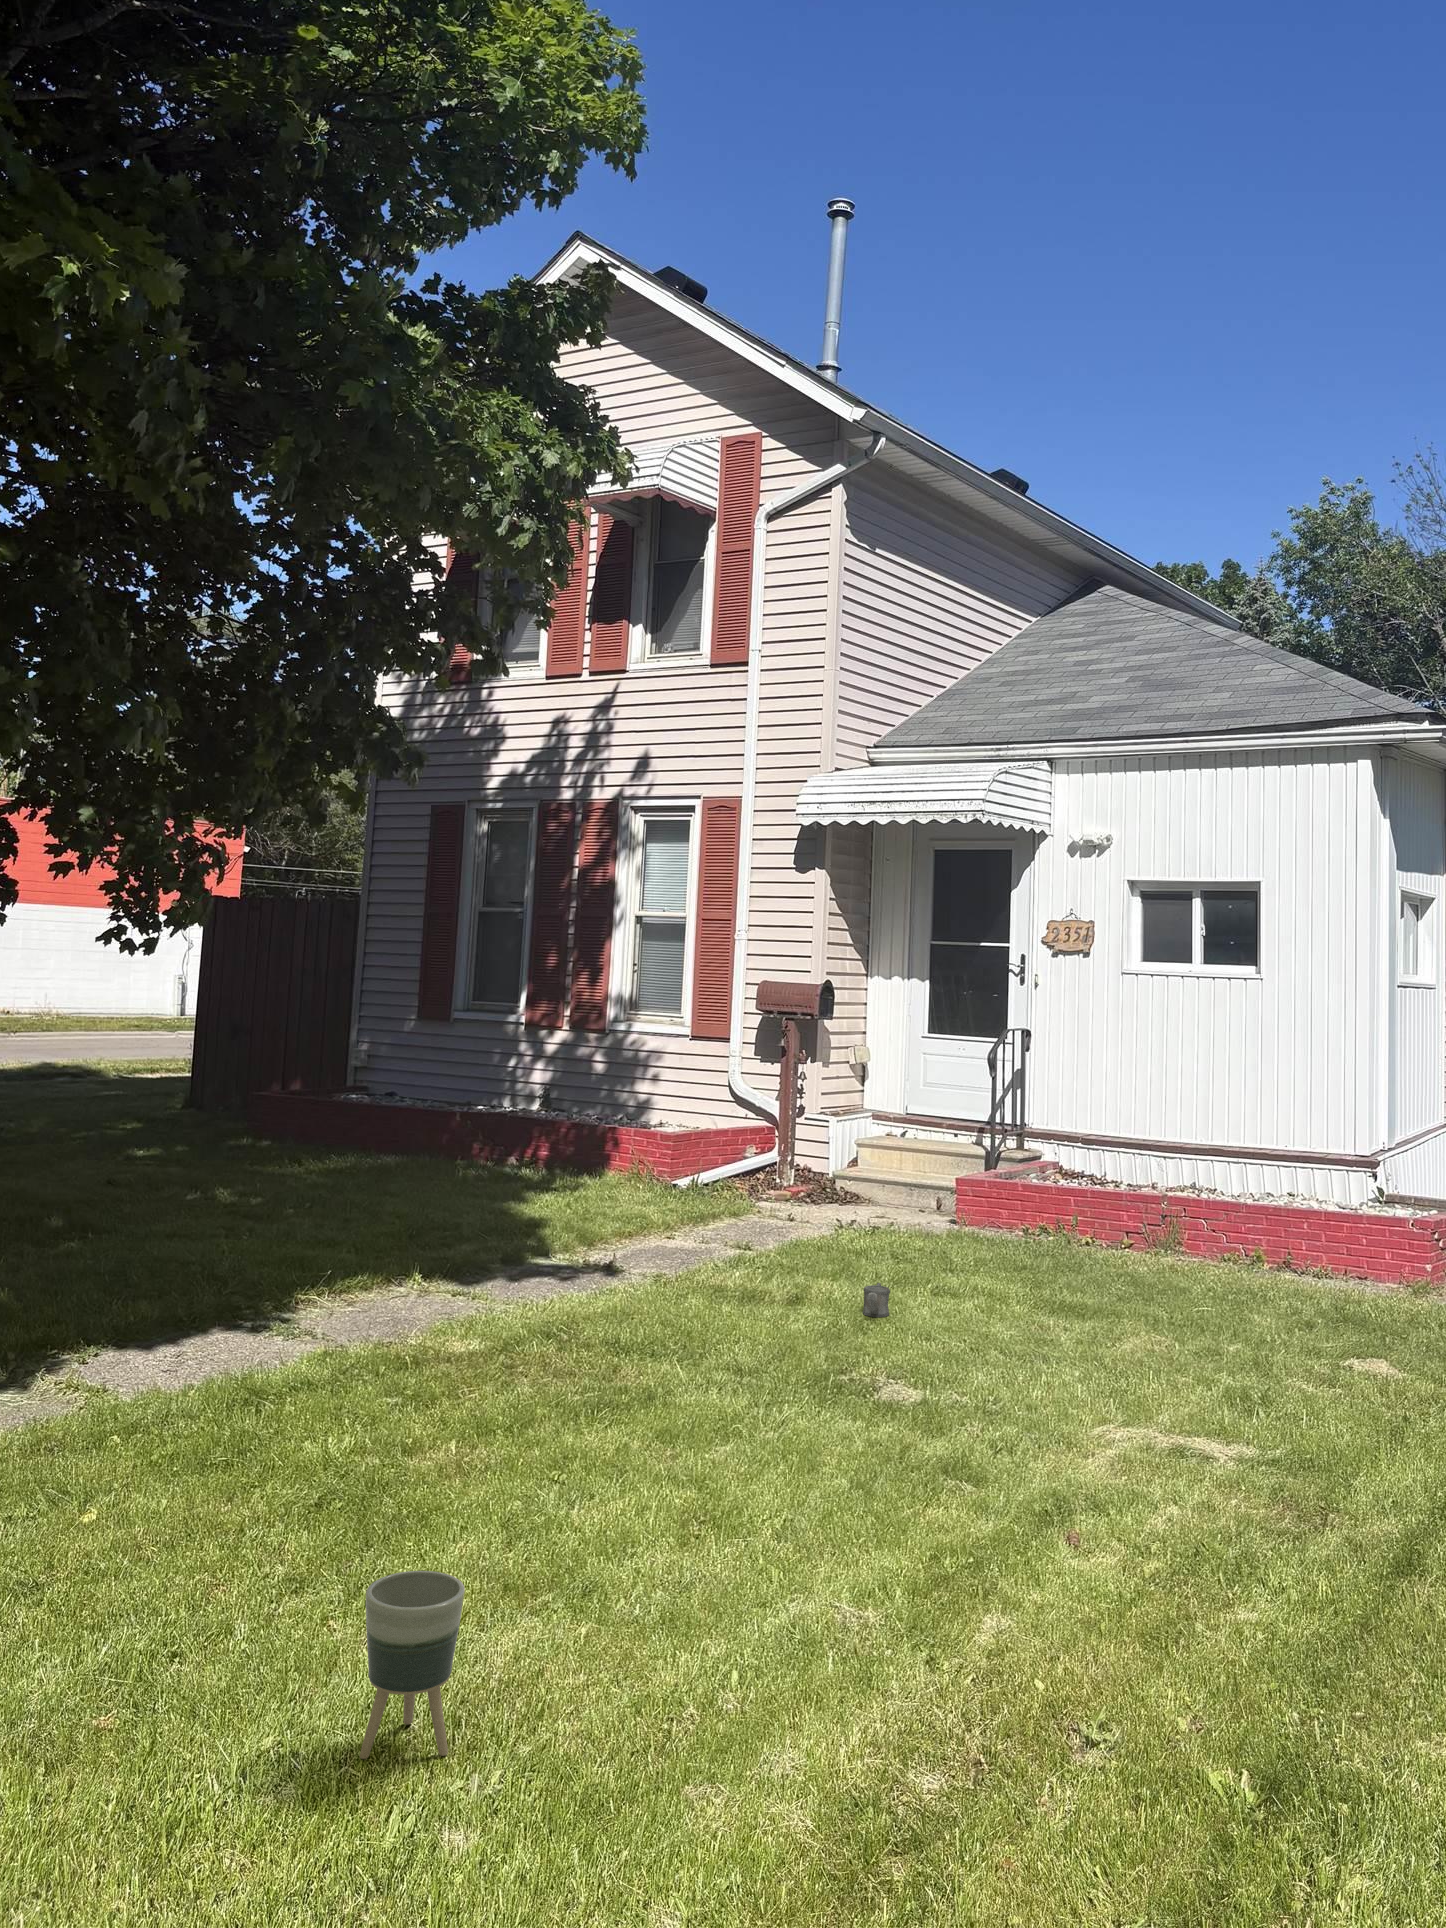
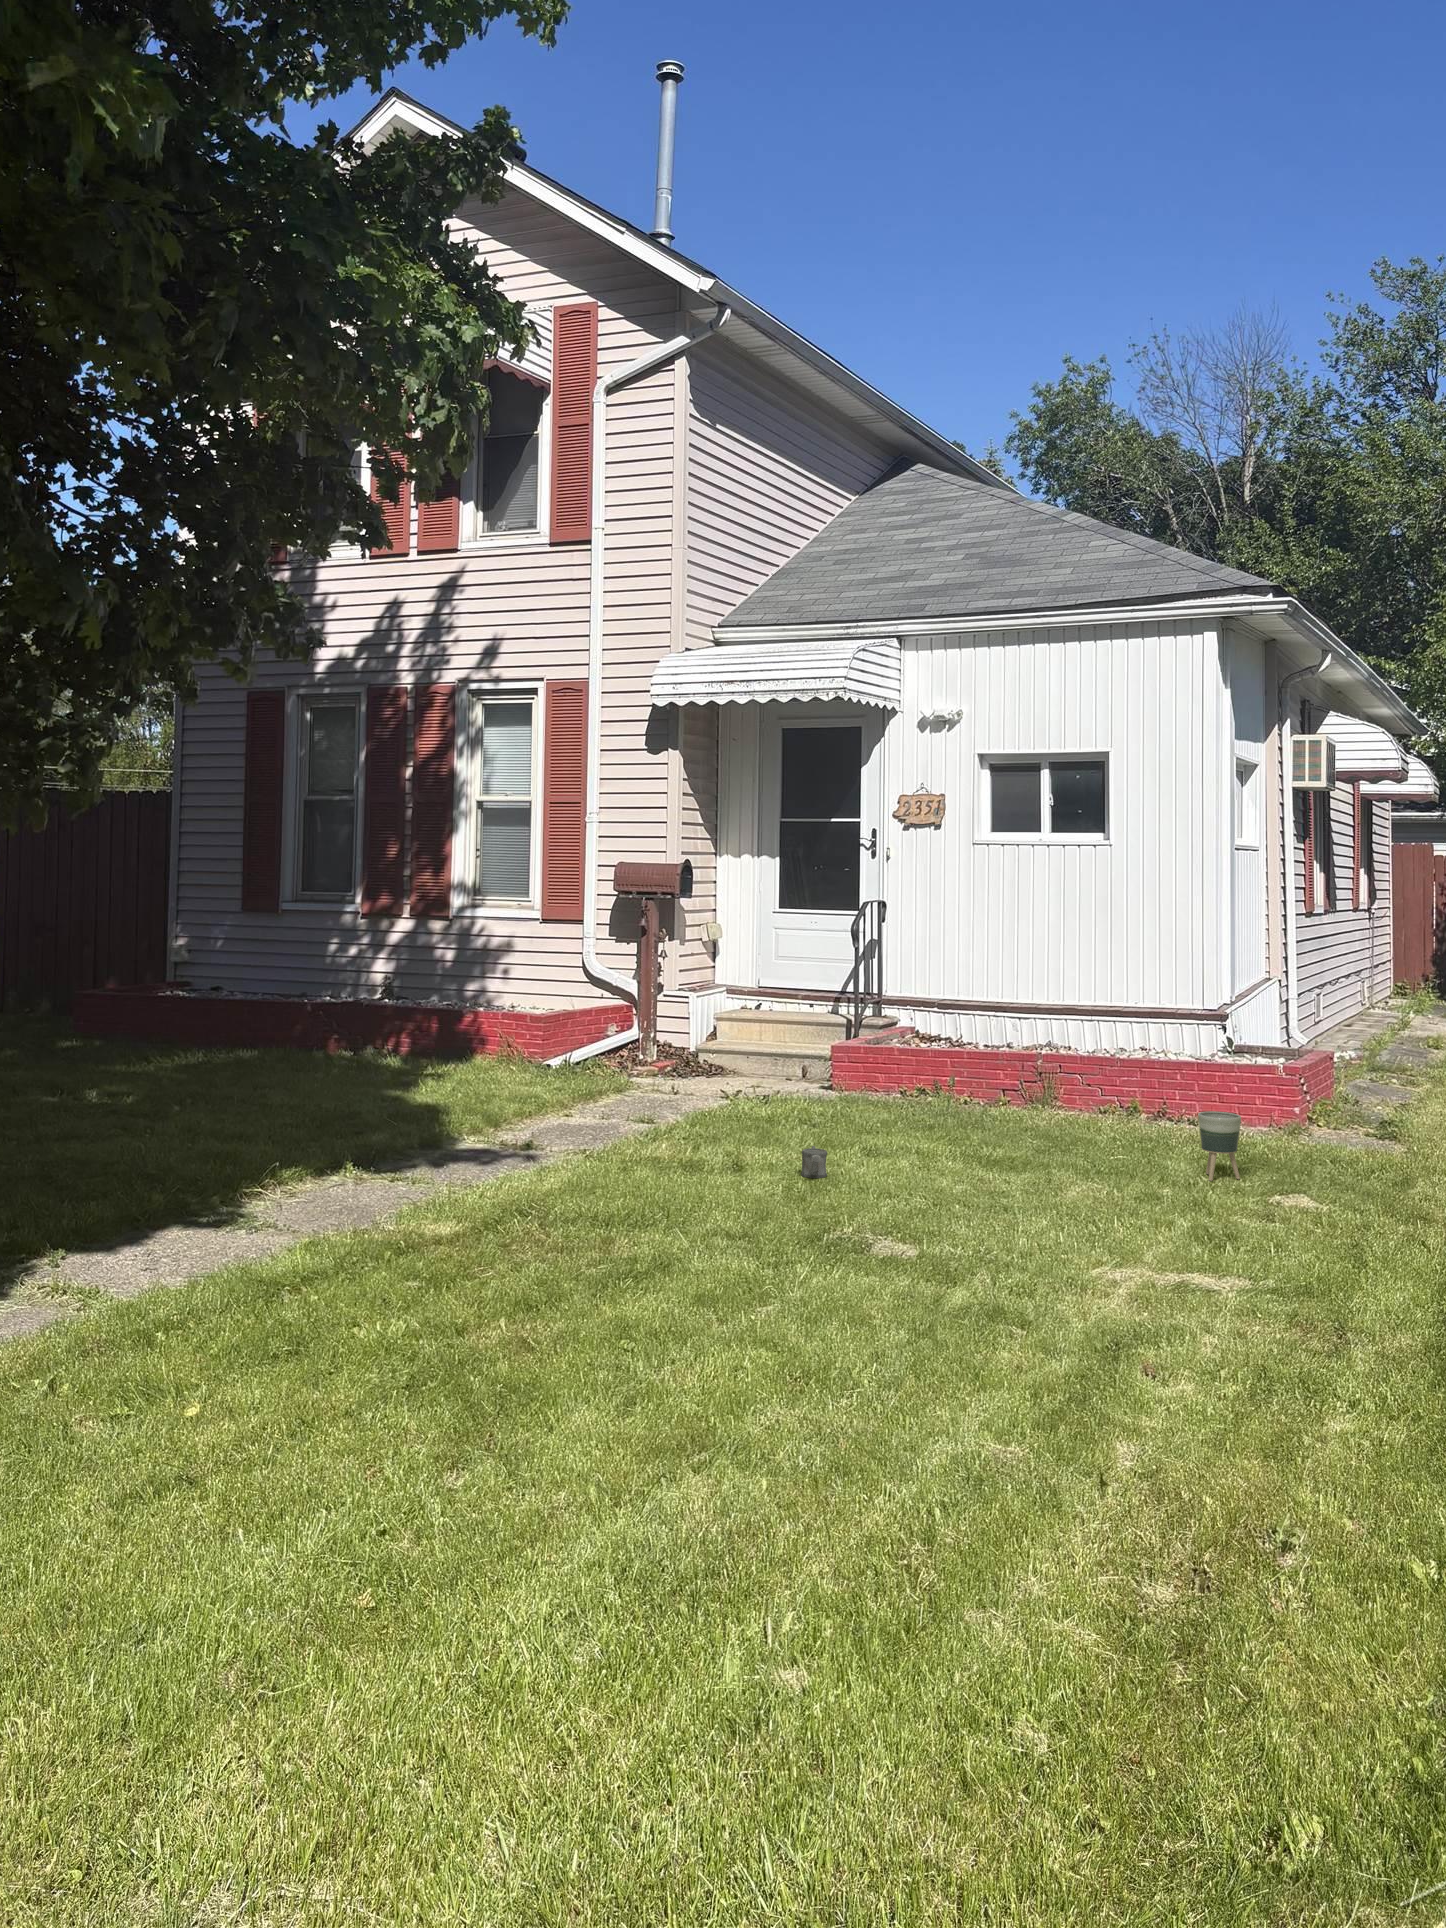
planter: present [360,1571,465,1759] -> present [1198,1111,1241,1181]

